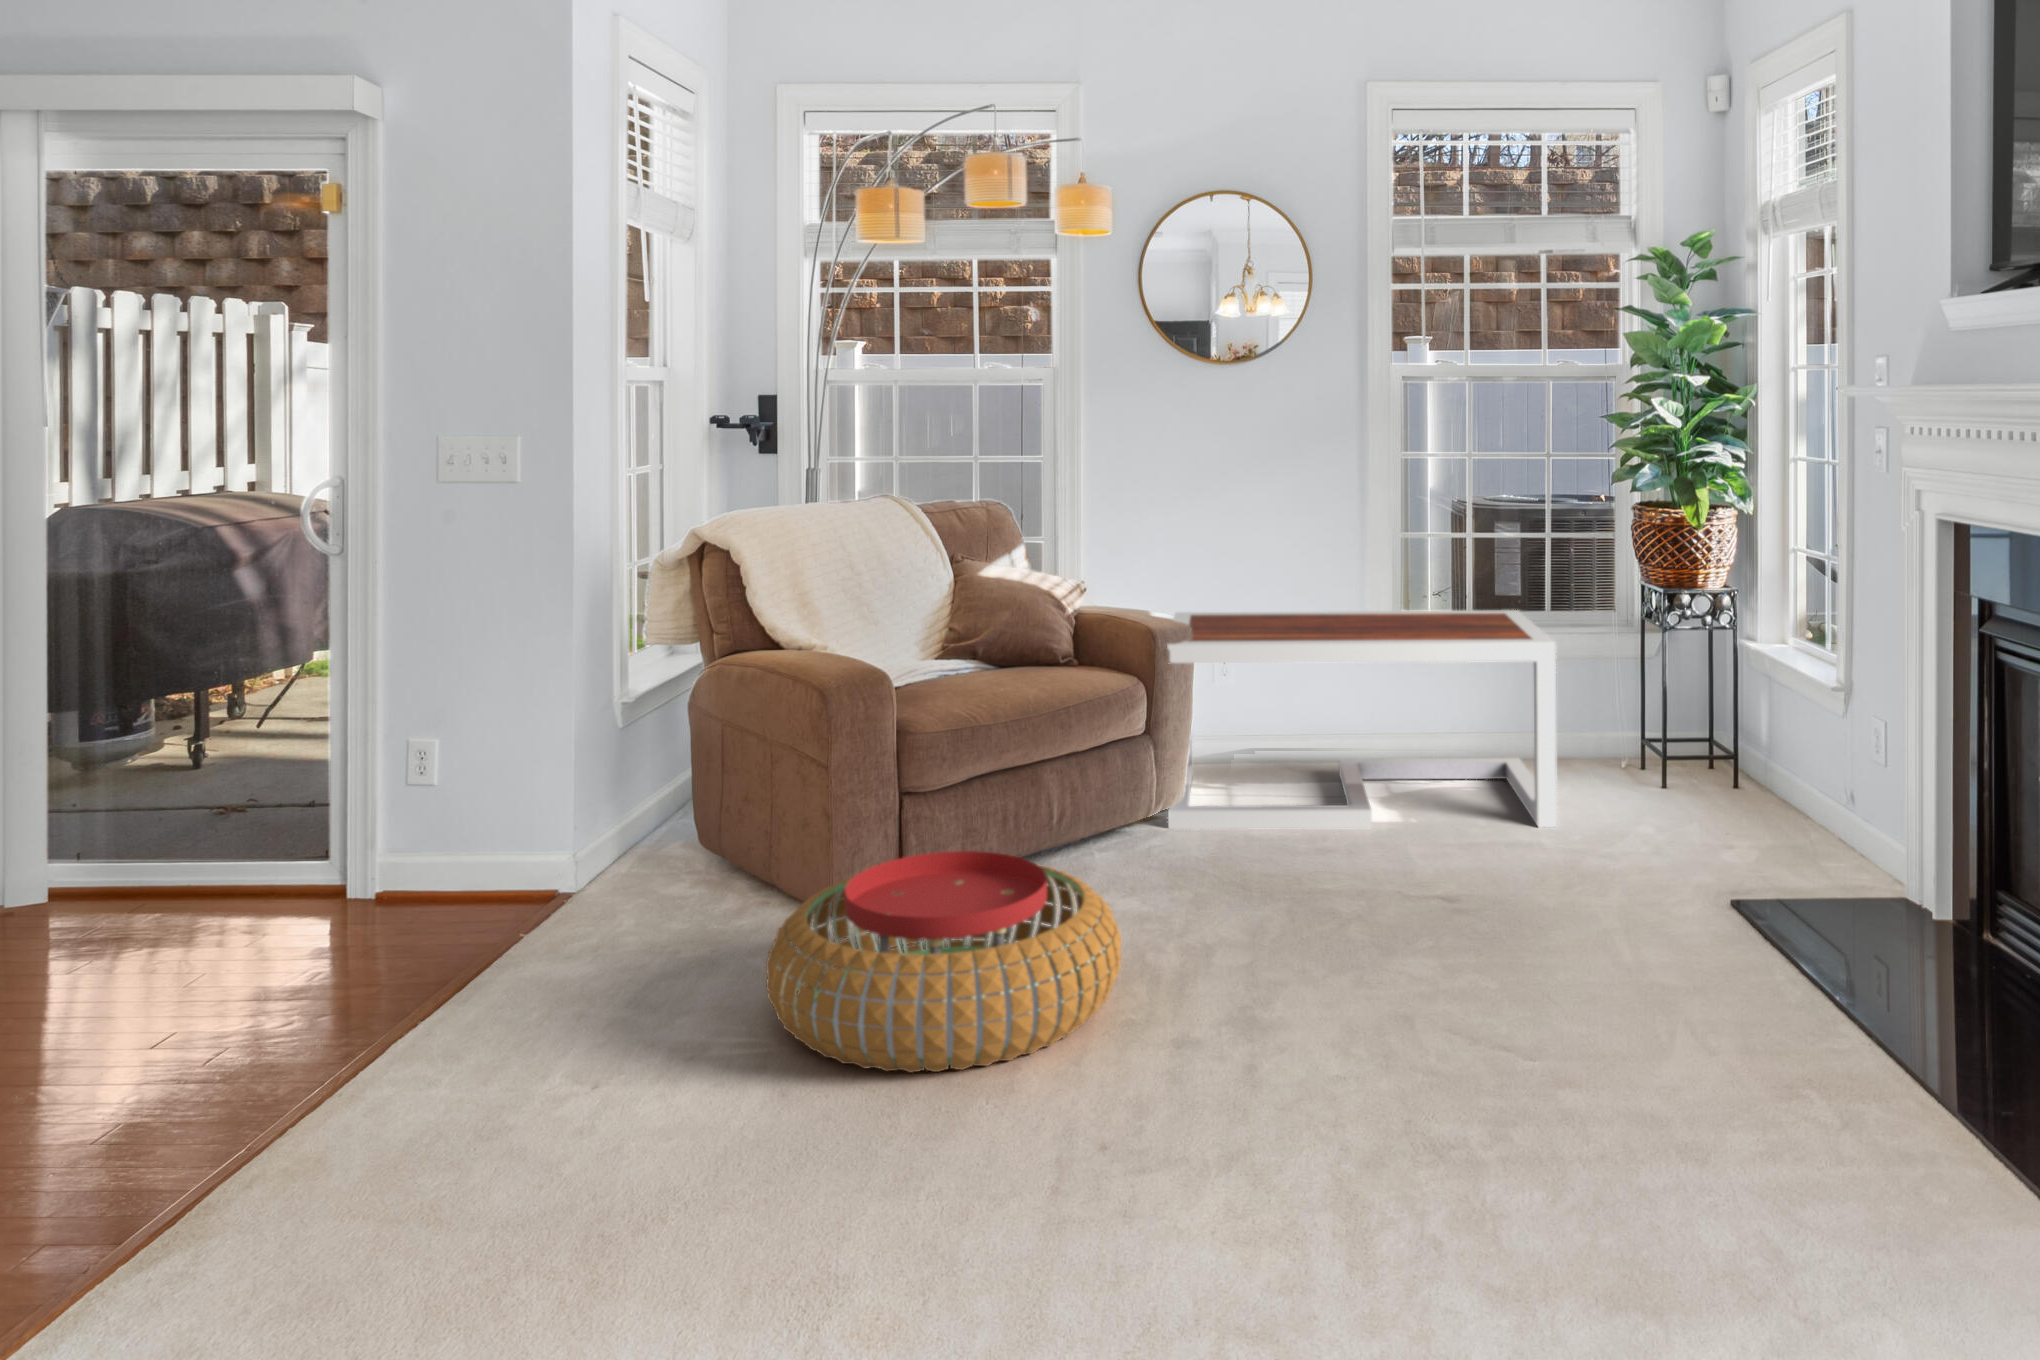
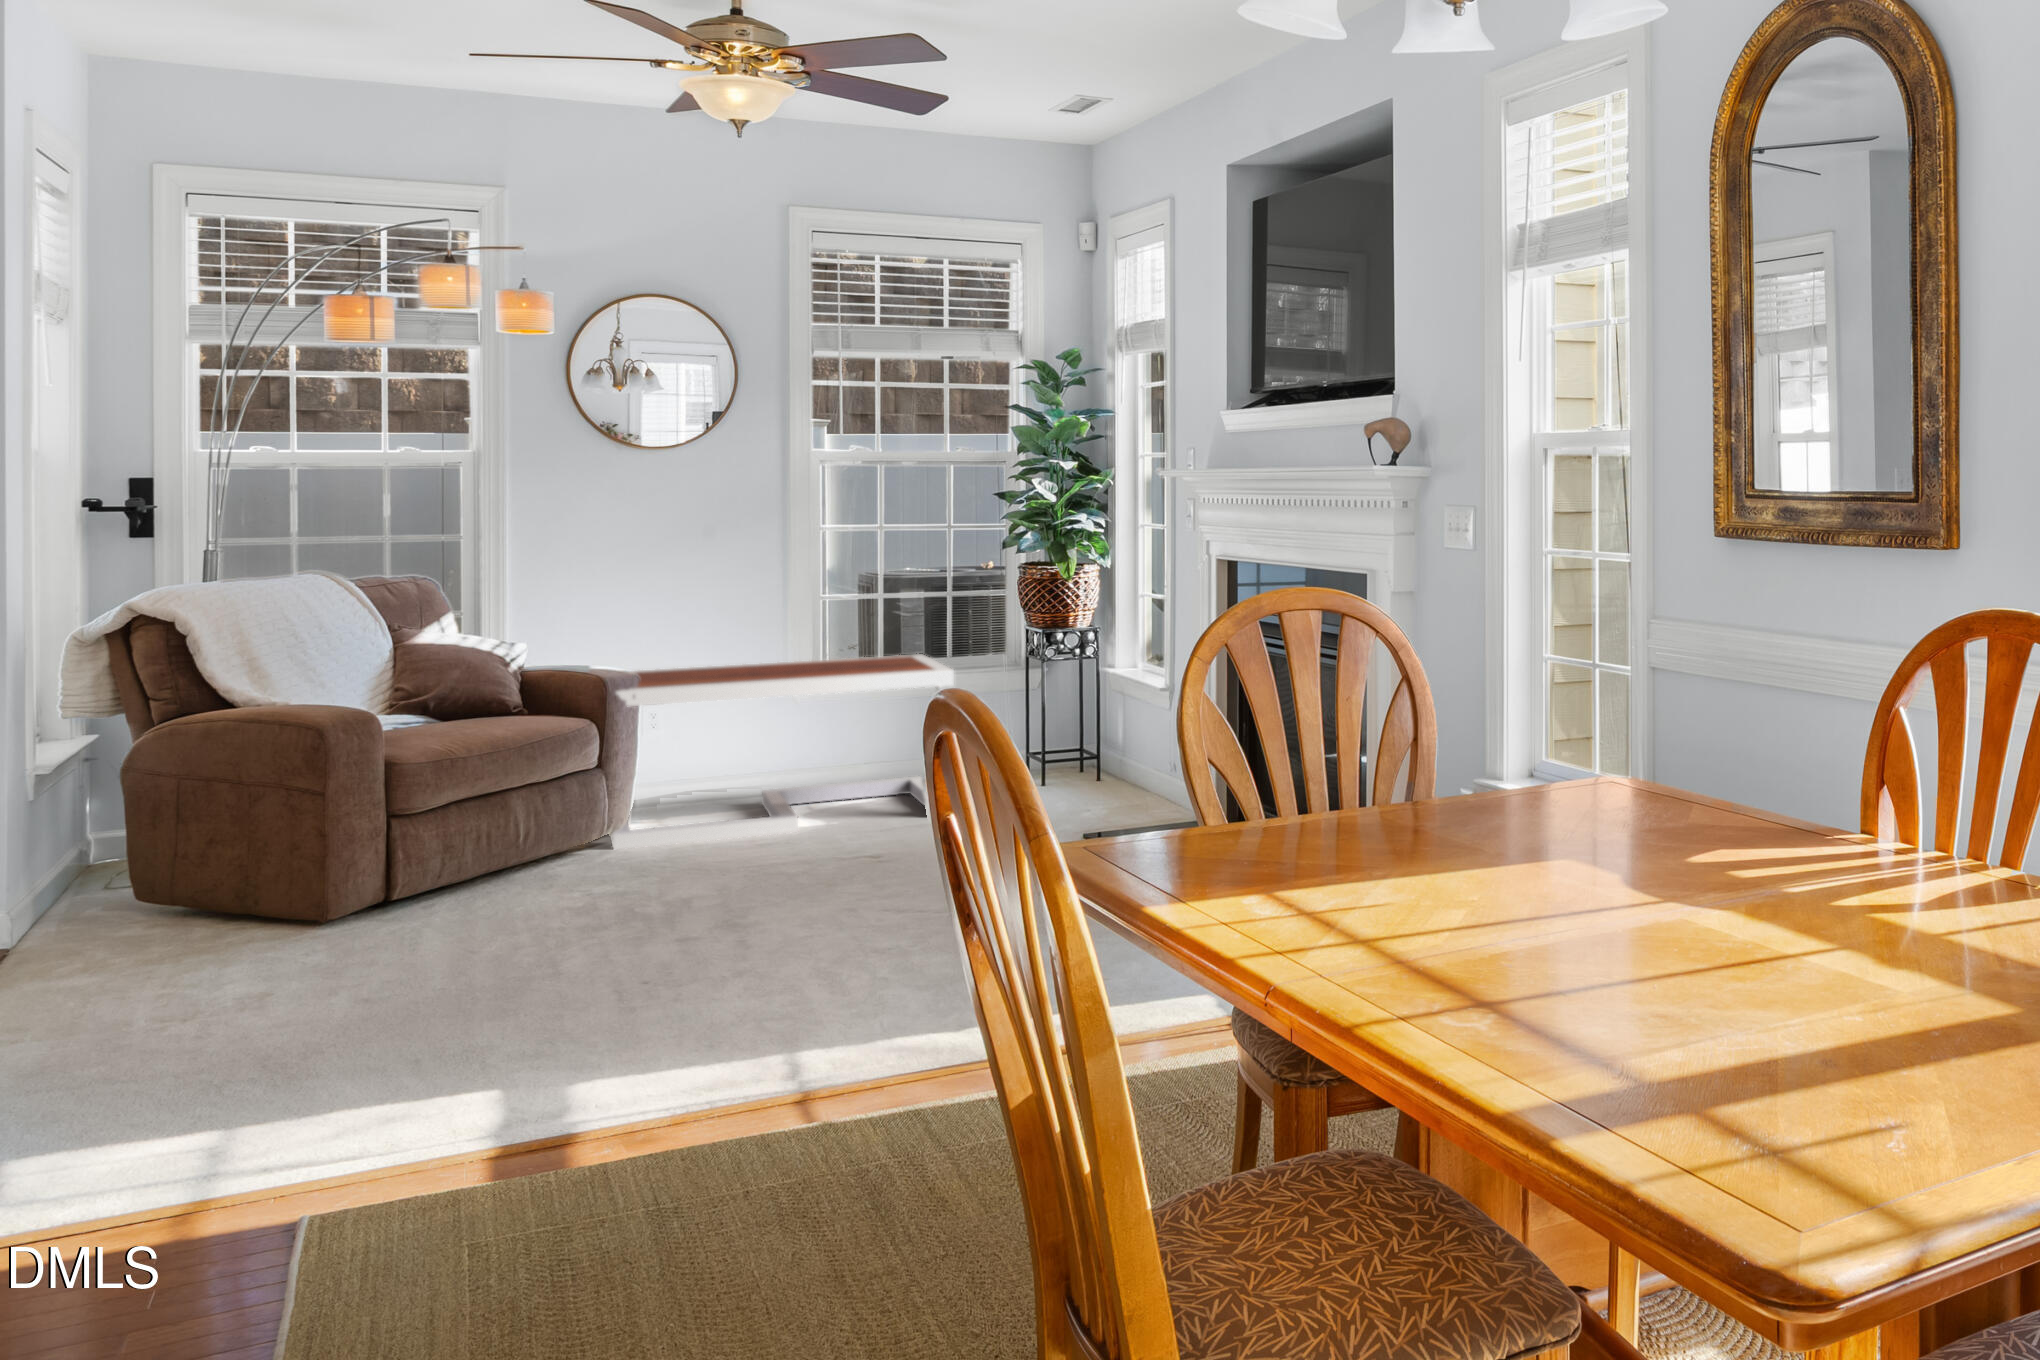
pouf: present [766,851,1121,1073] -> none [309,840,621,988]

